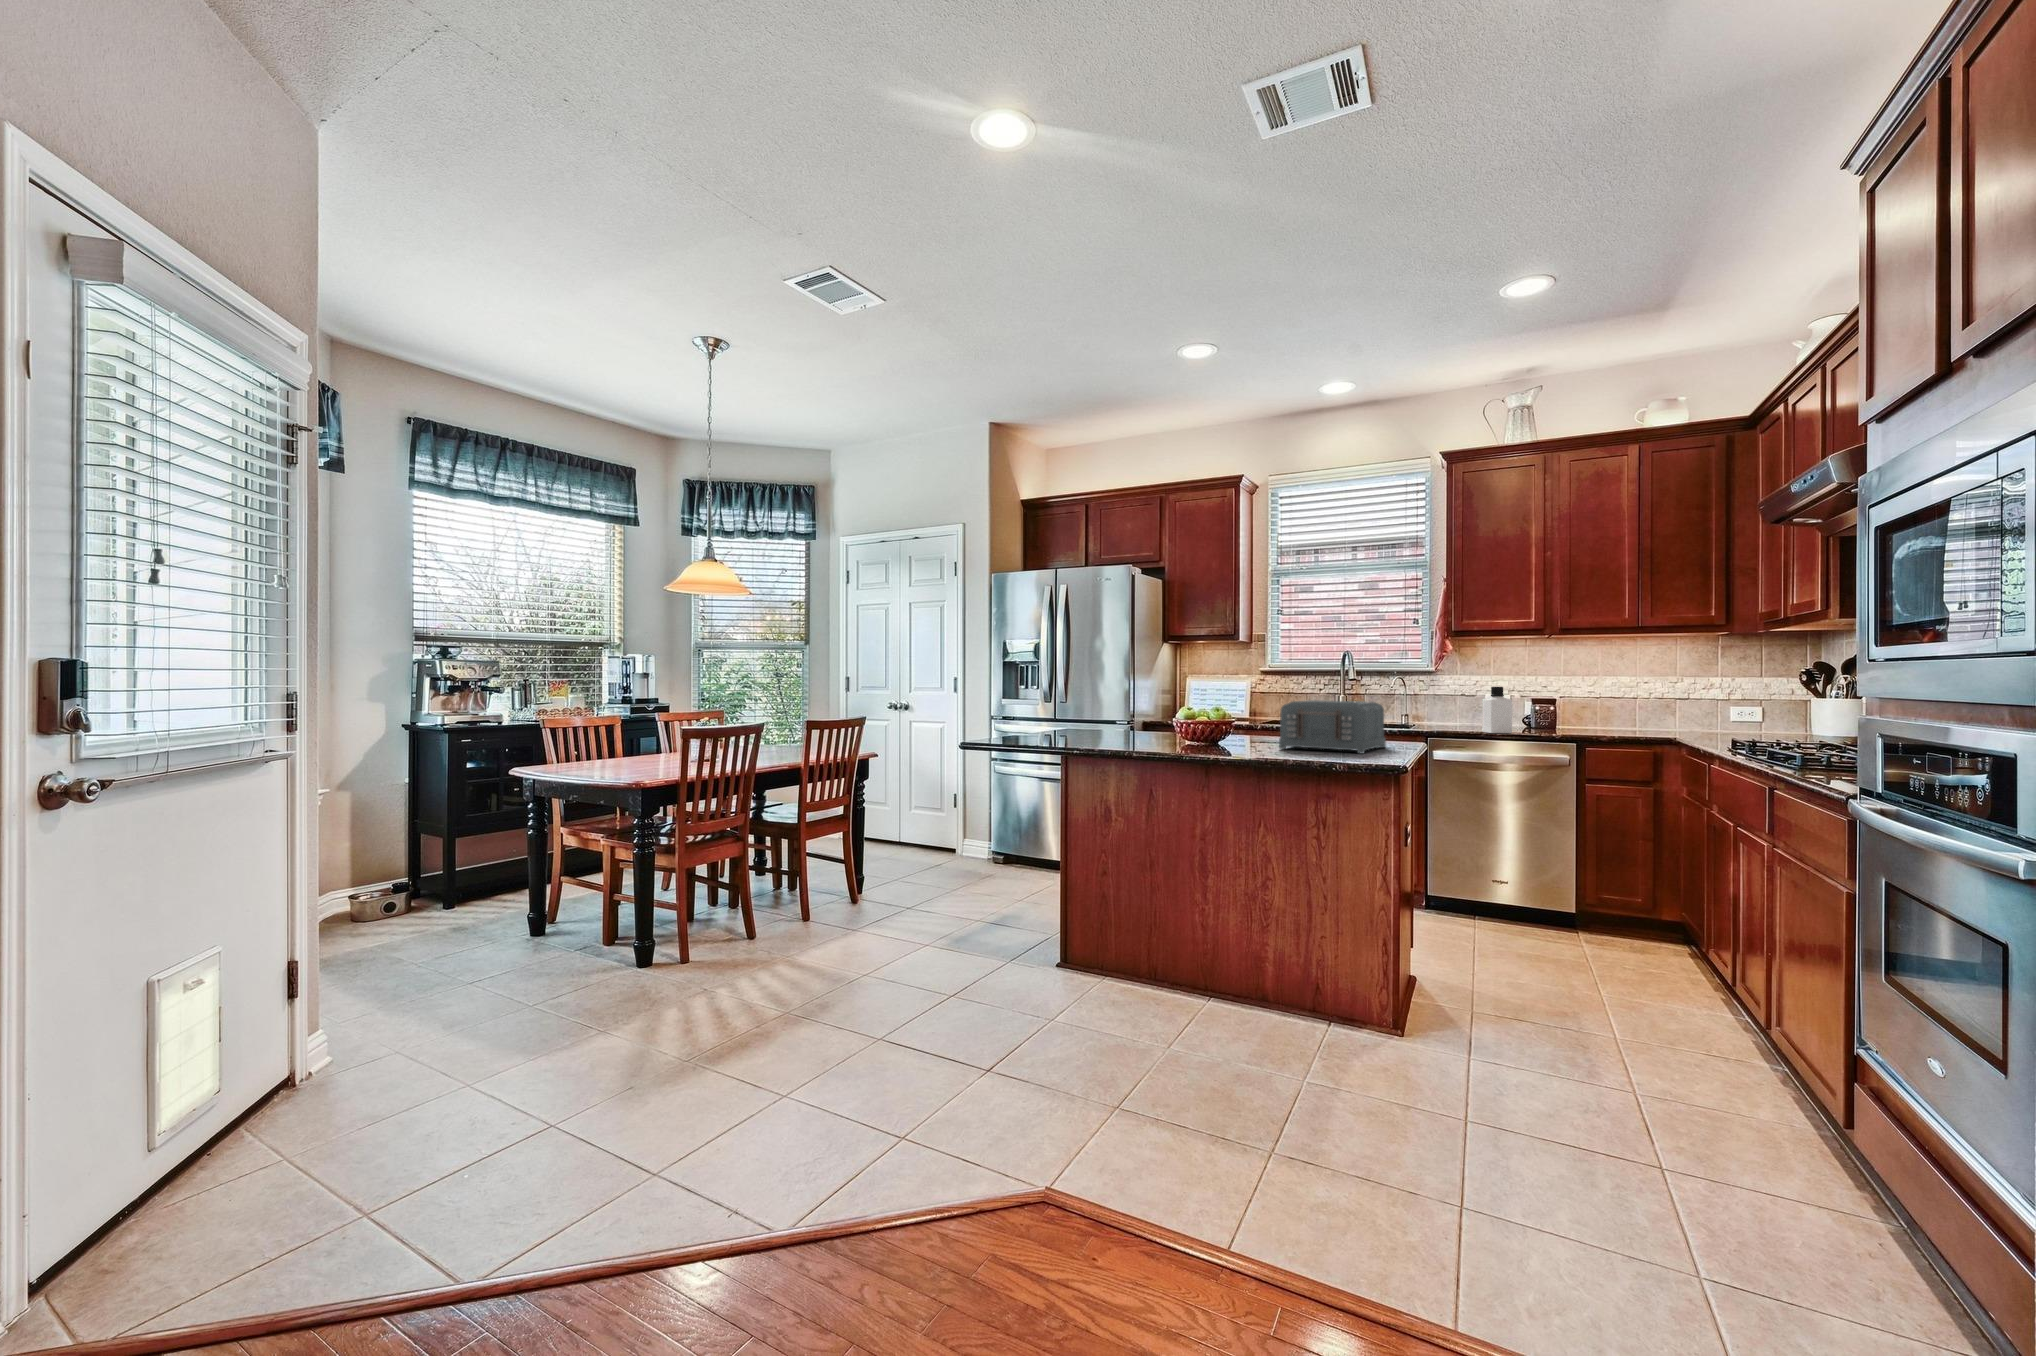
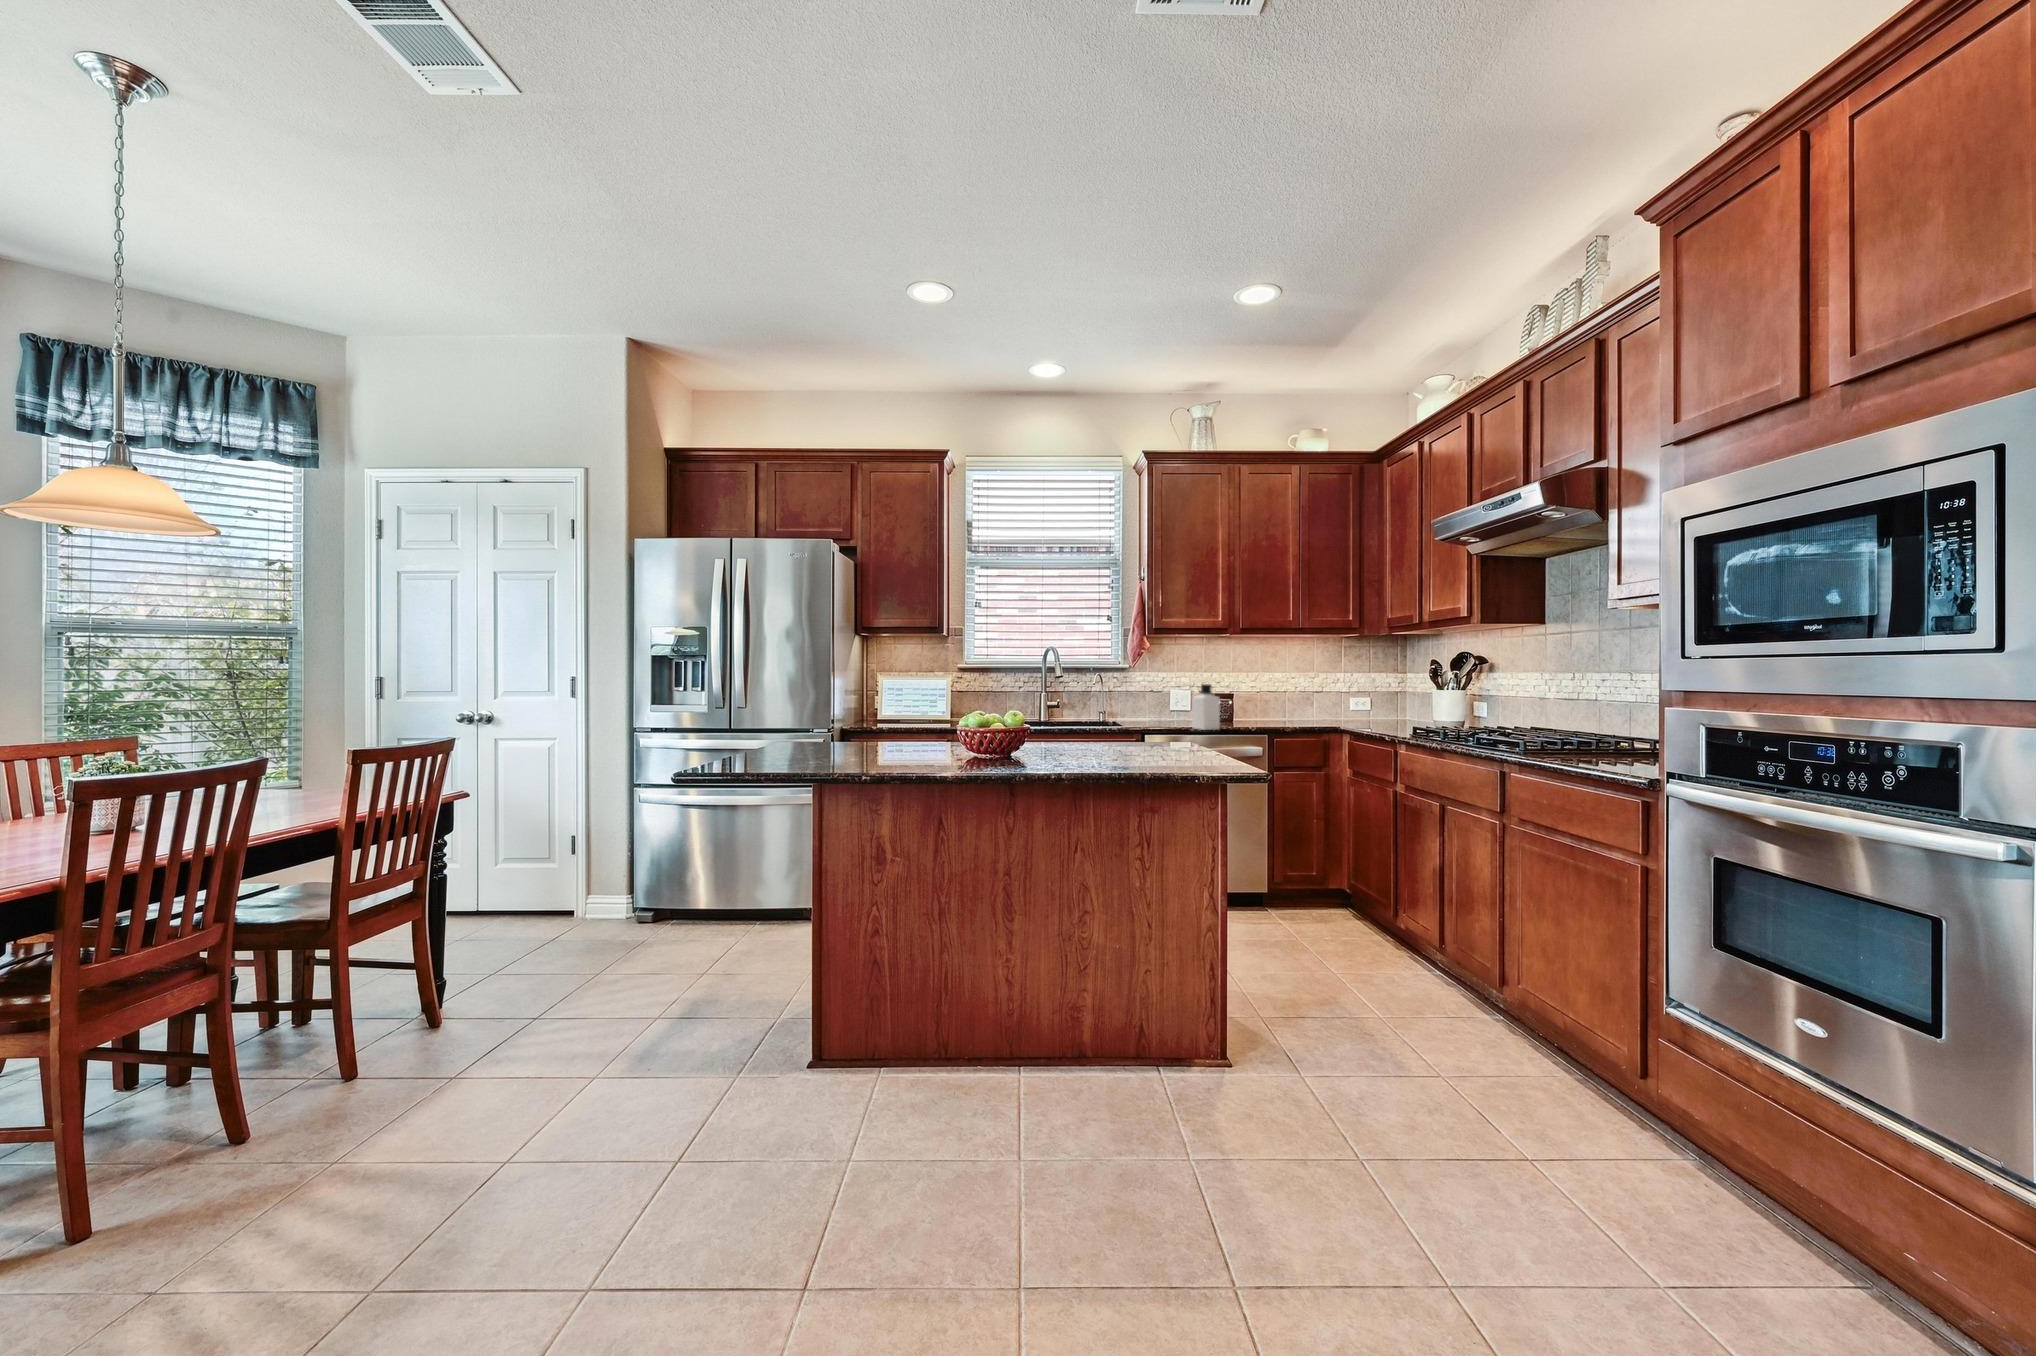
toaster: present [1279,700,1386,754] -> none [1084,704,1181,765]

